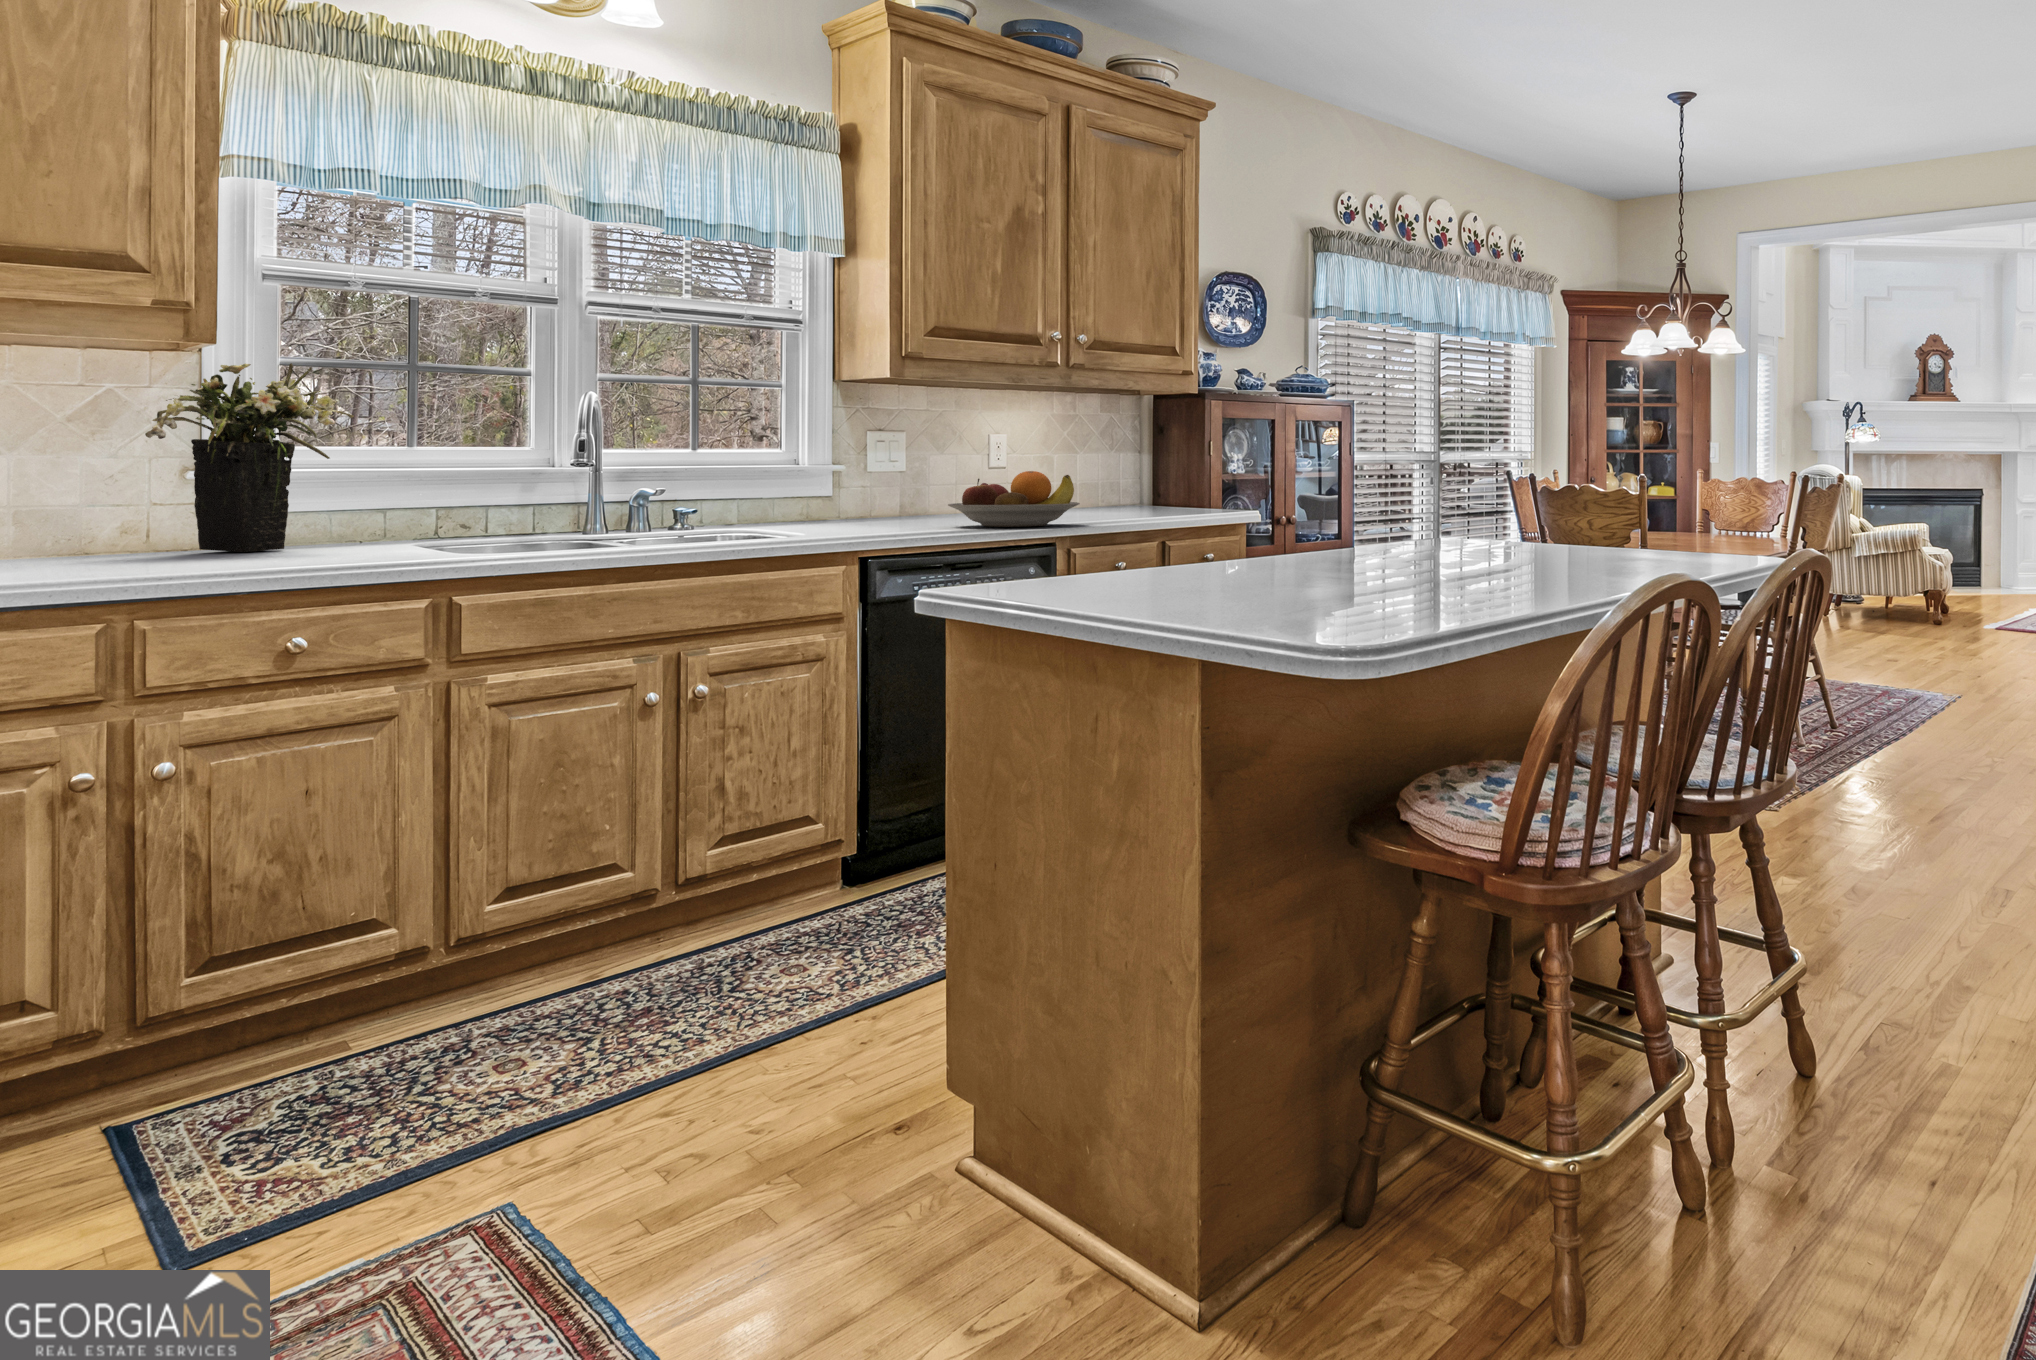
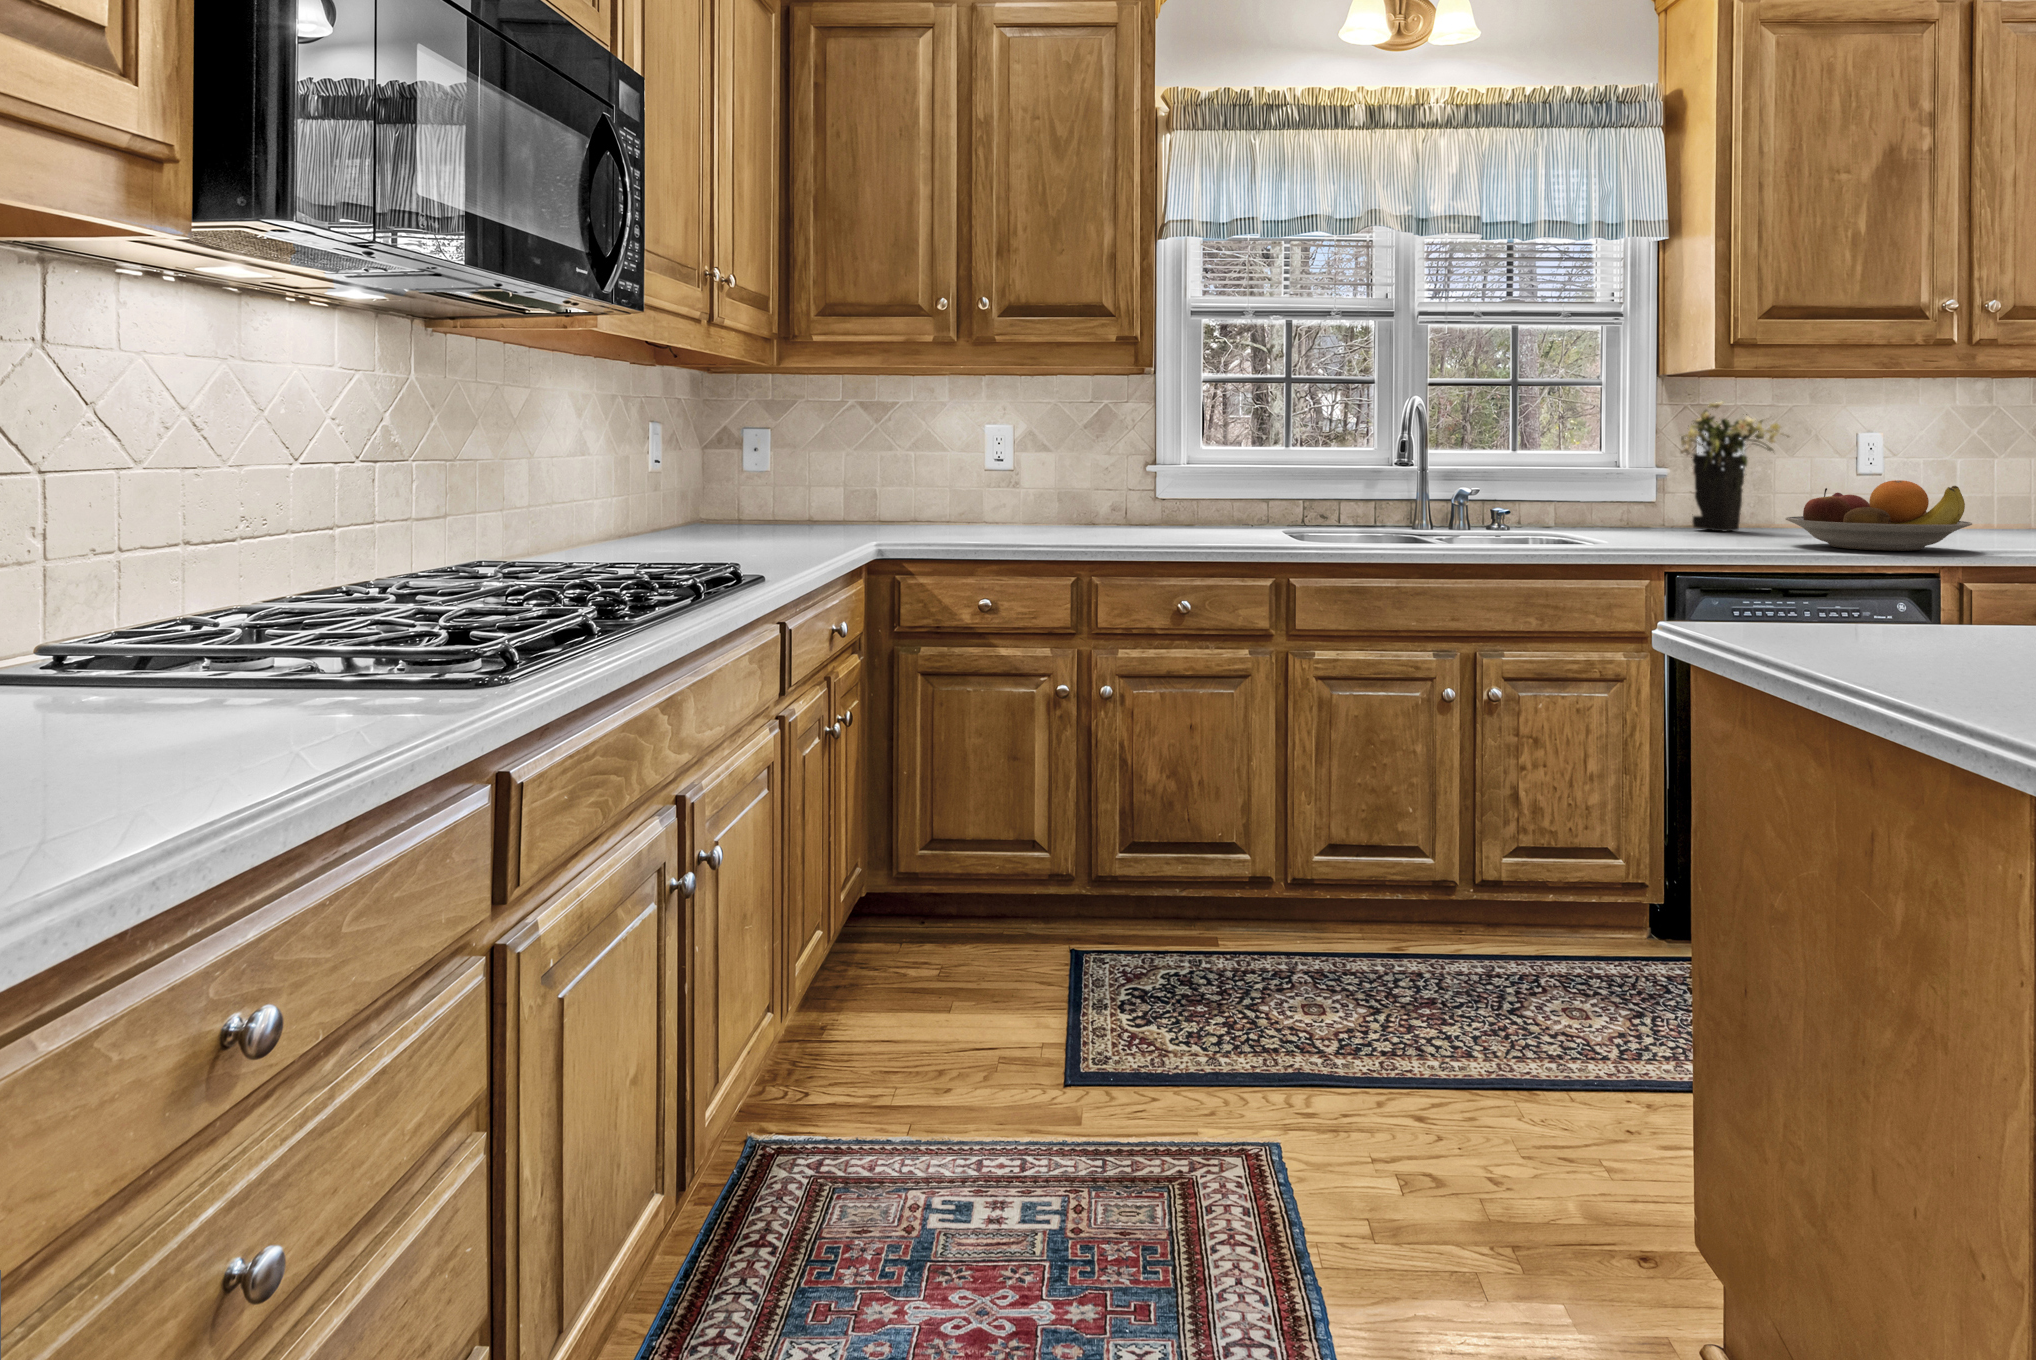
flower arrangement: present [145,363,354,552] -> present [1681,401,1789,531]

